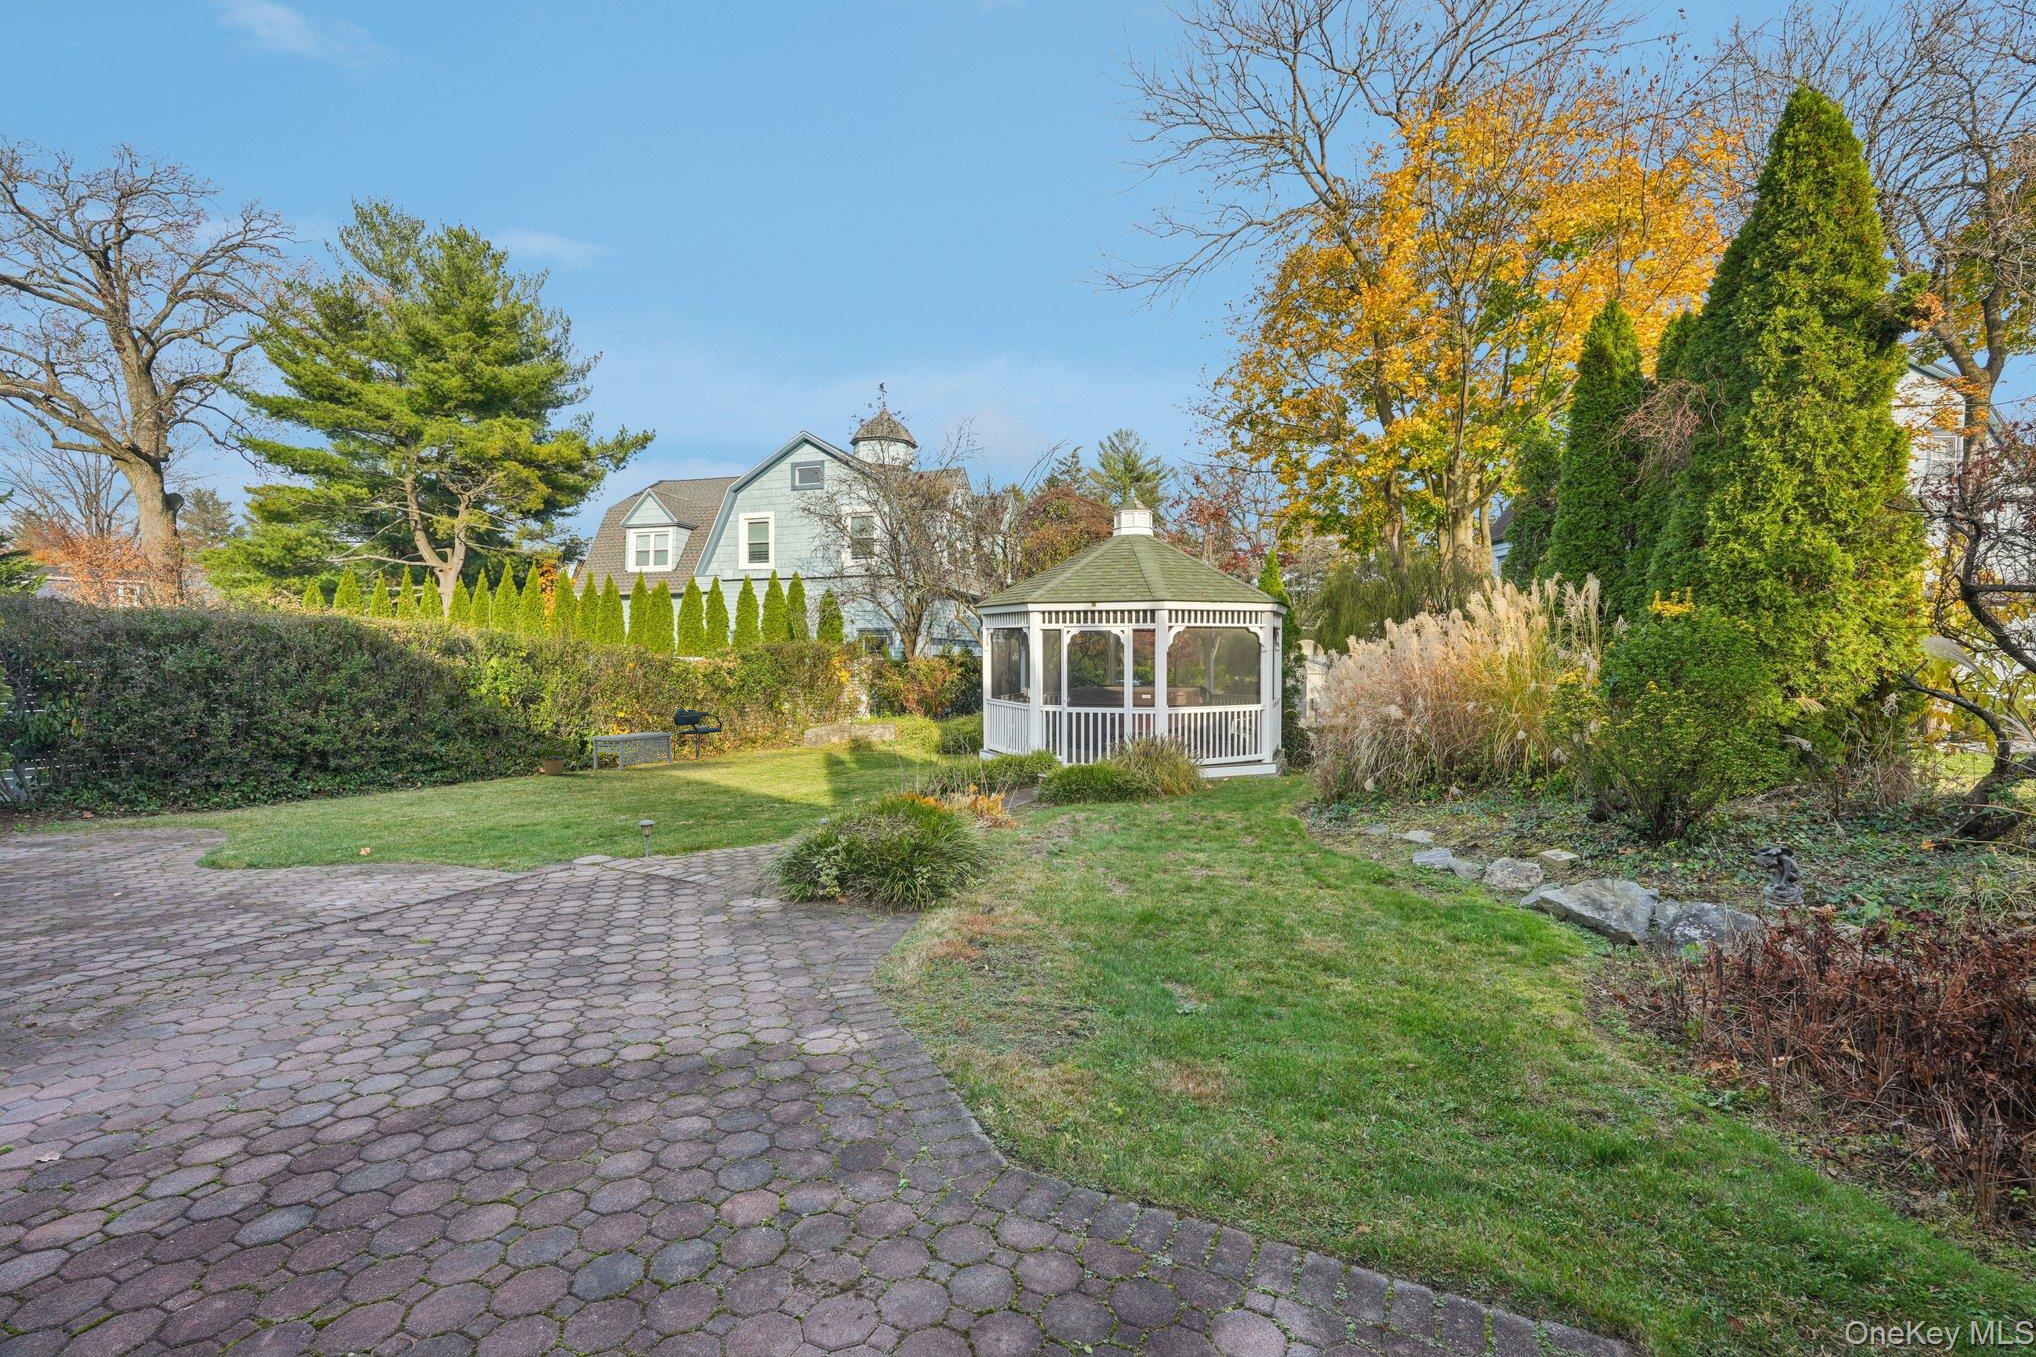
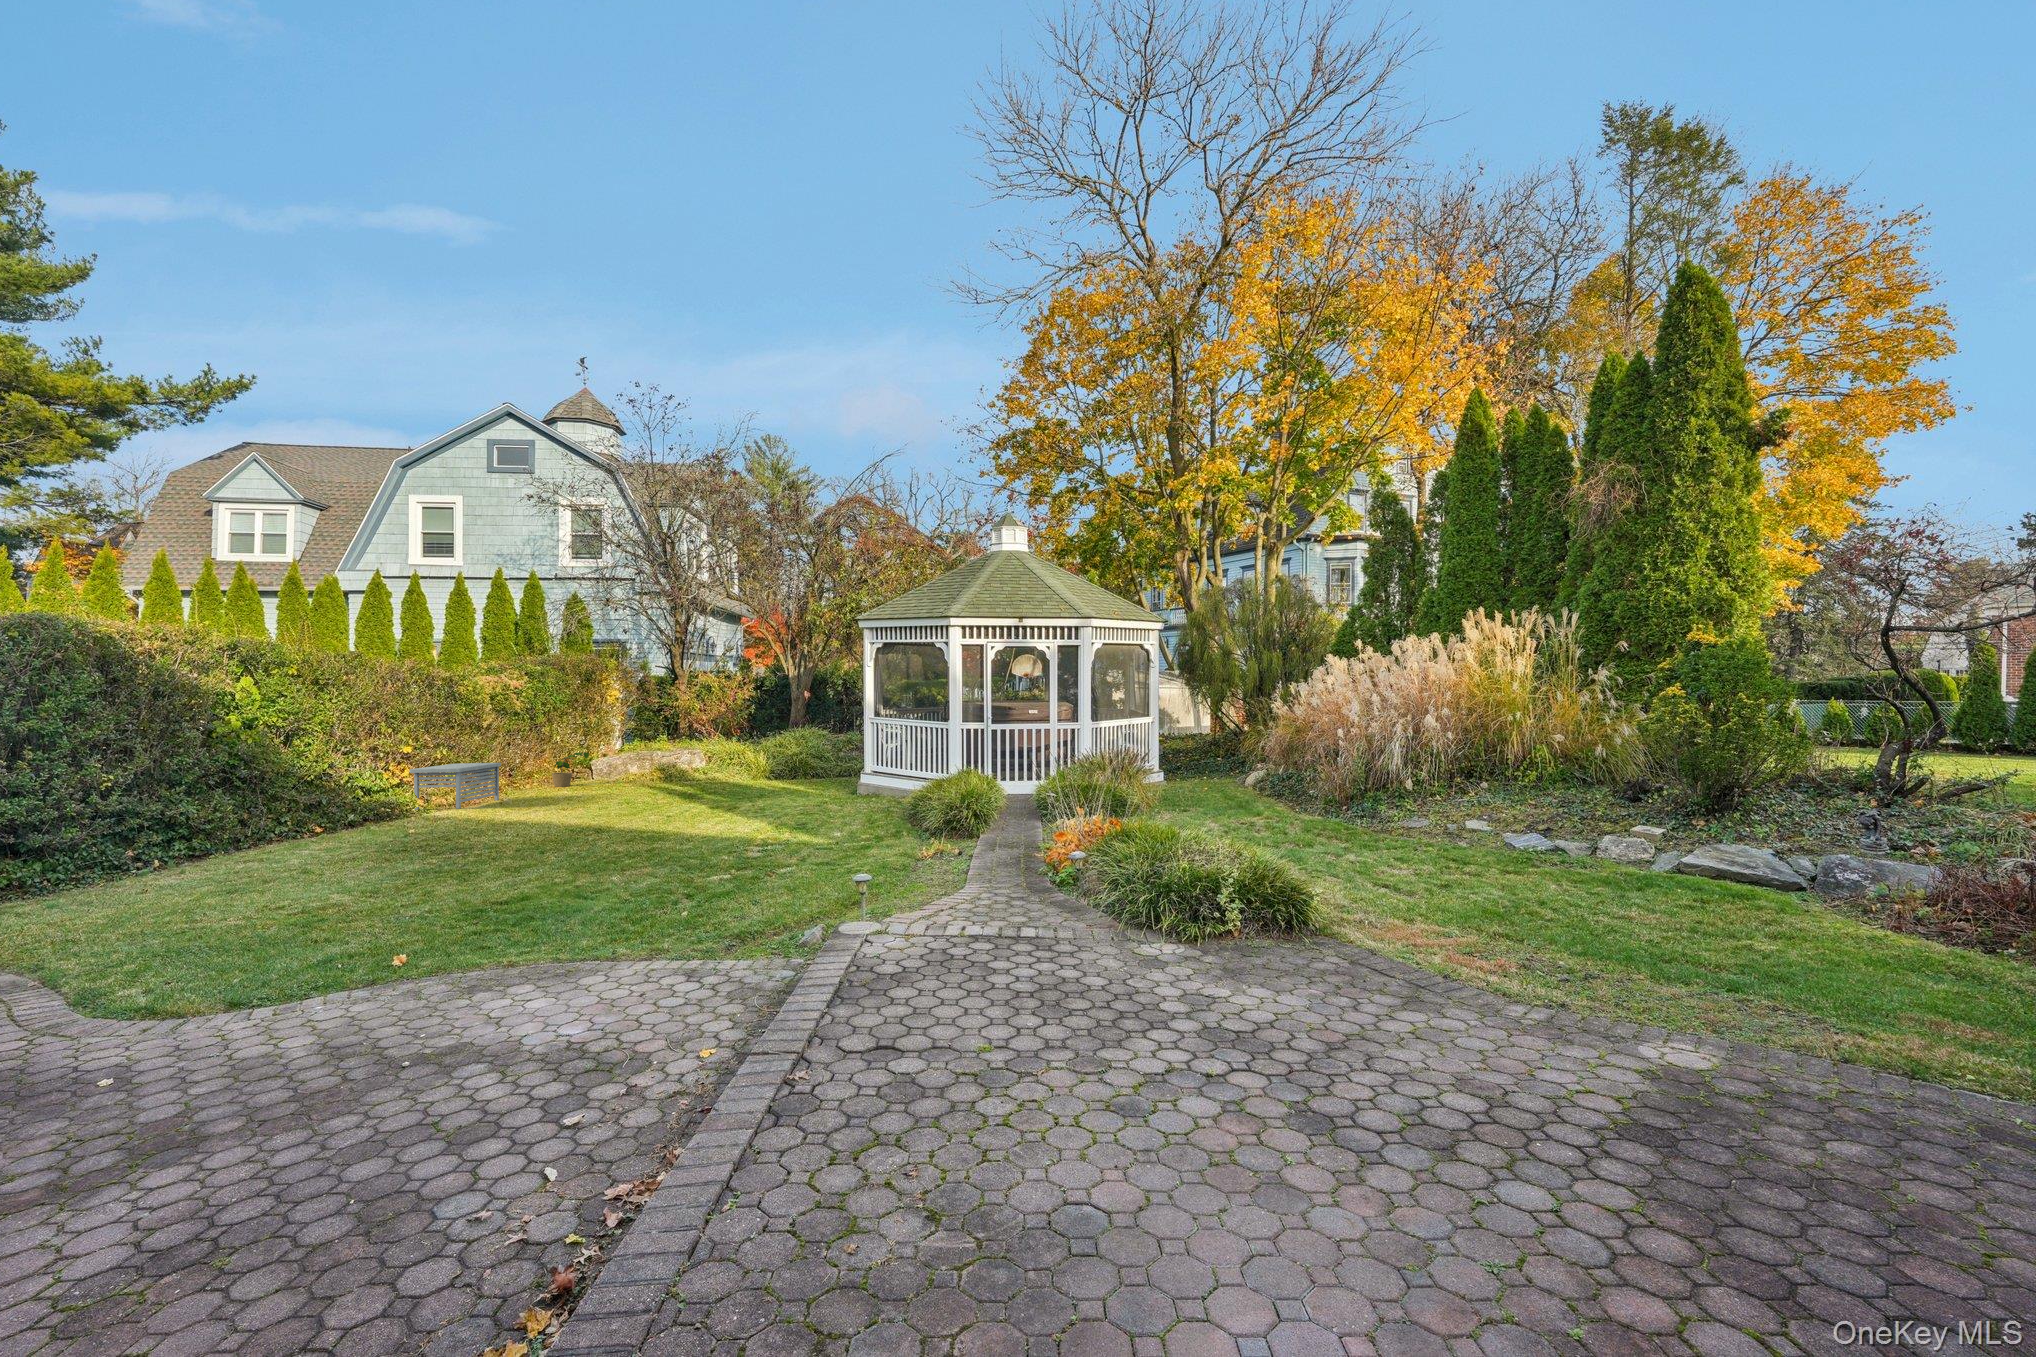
chair: present [673,709,722,759] -> none [487,733,546,796]
potted plant: present [537,740,571,775] -> present [552,752,589,787]

